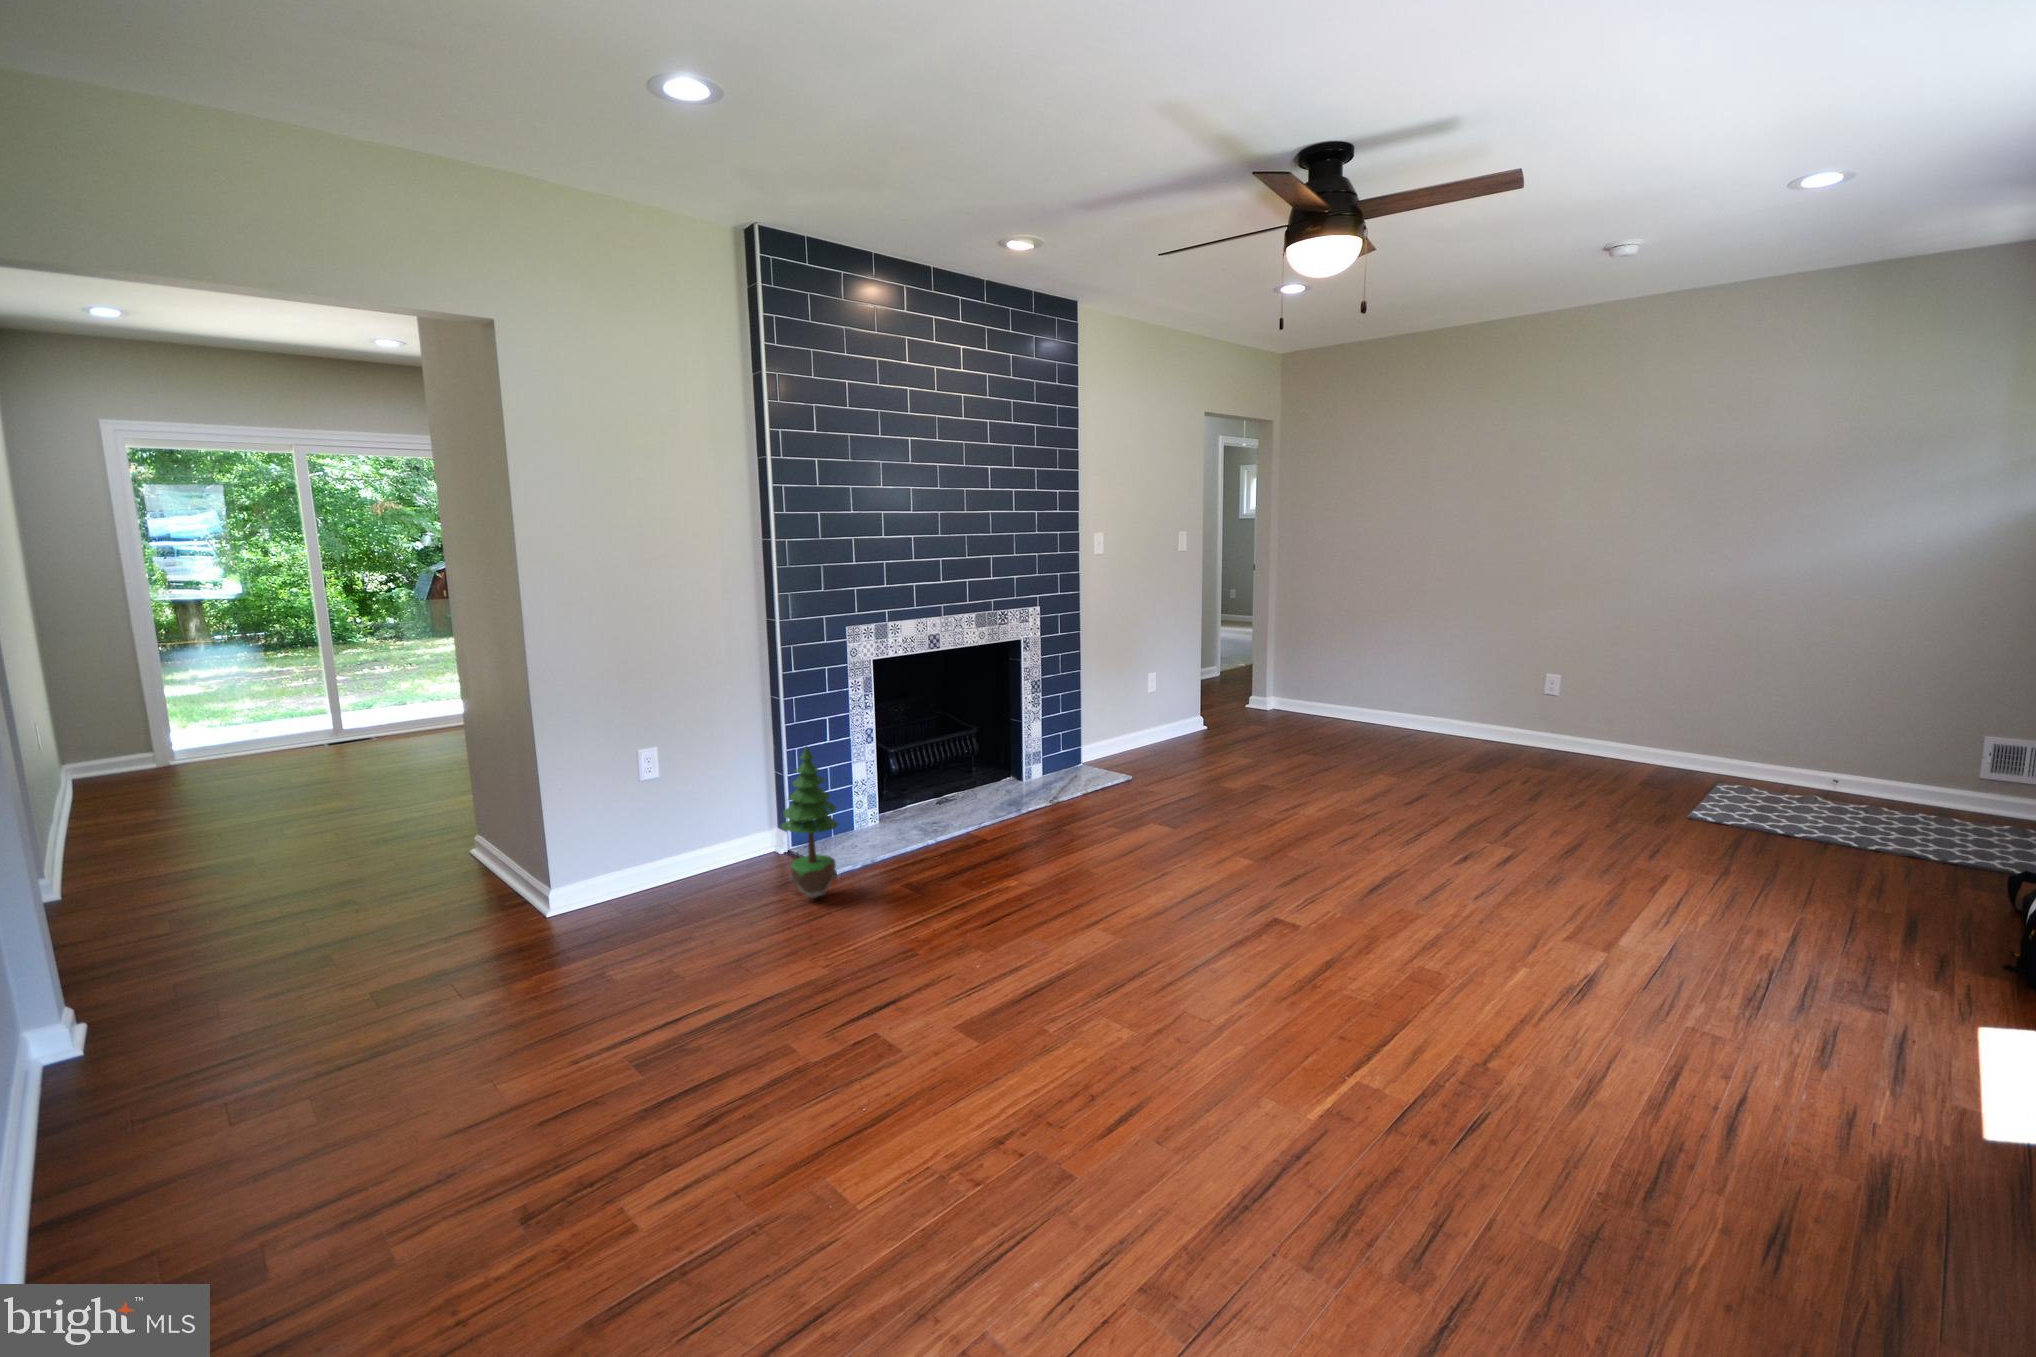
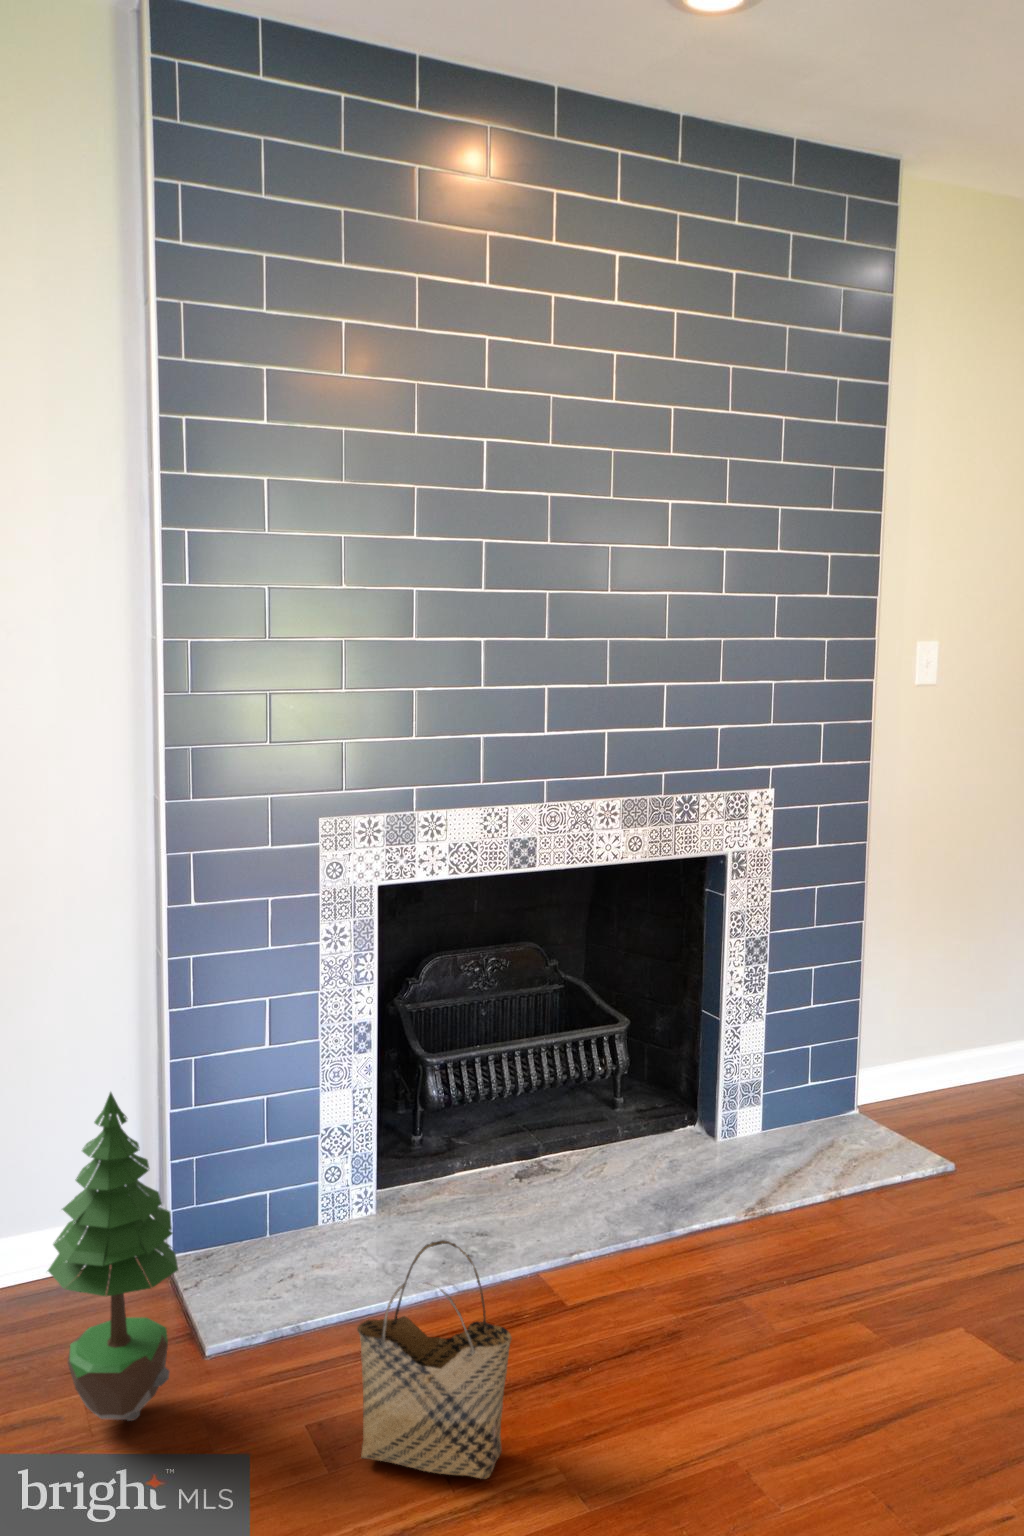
woven basket: none [926,795,993,890] -> present [357,1240,512,1479]

